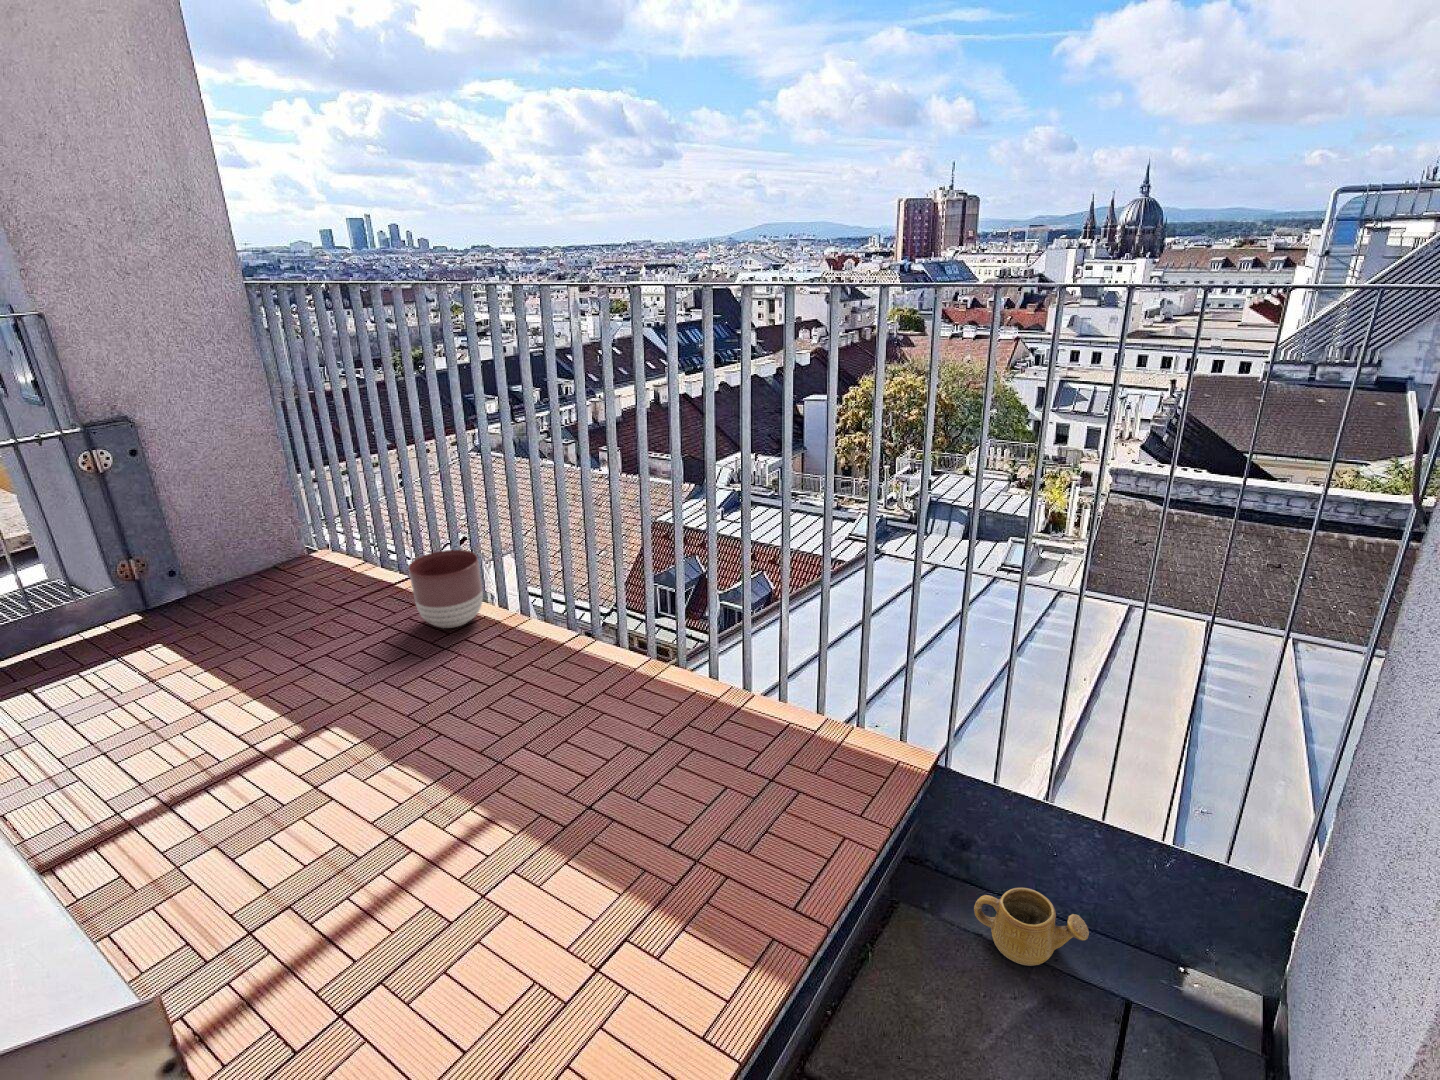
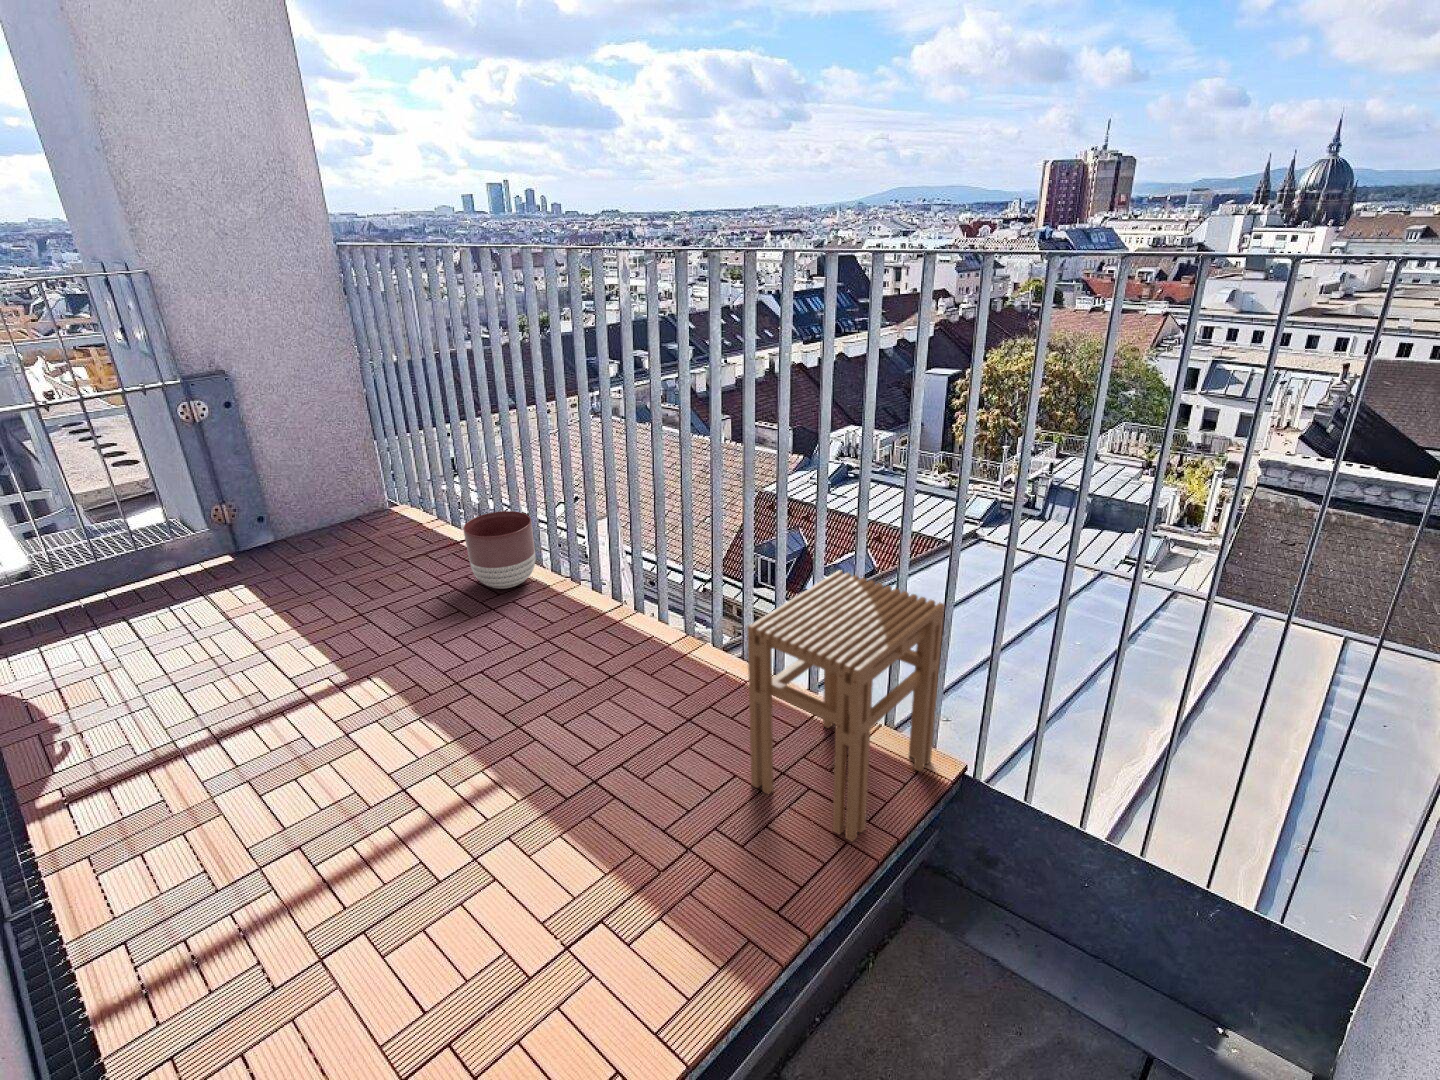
stool: none [739,583,913,837] -> present [747,570,945,842]
watering can: present [974,888,1089,966] -> none [989,918,1113,1004]

